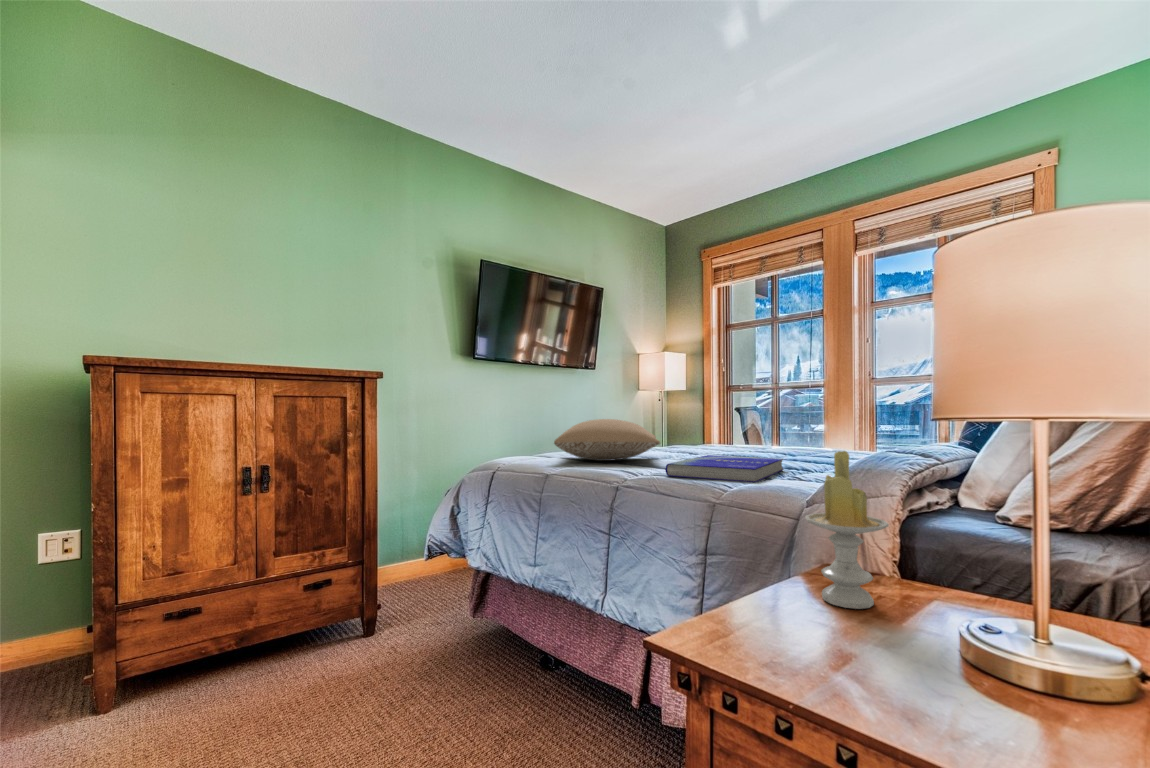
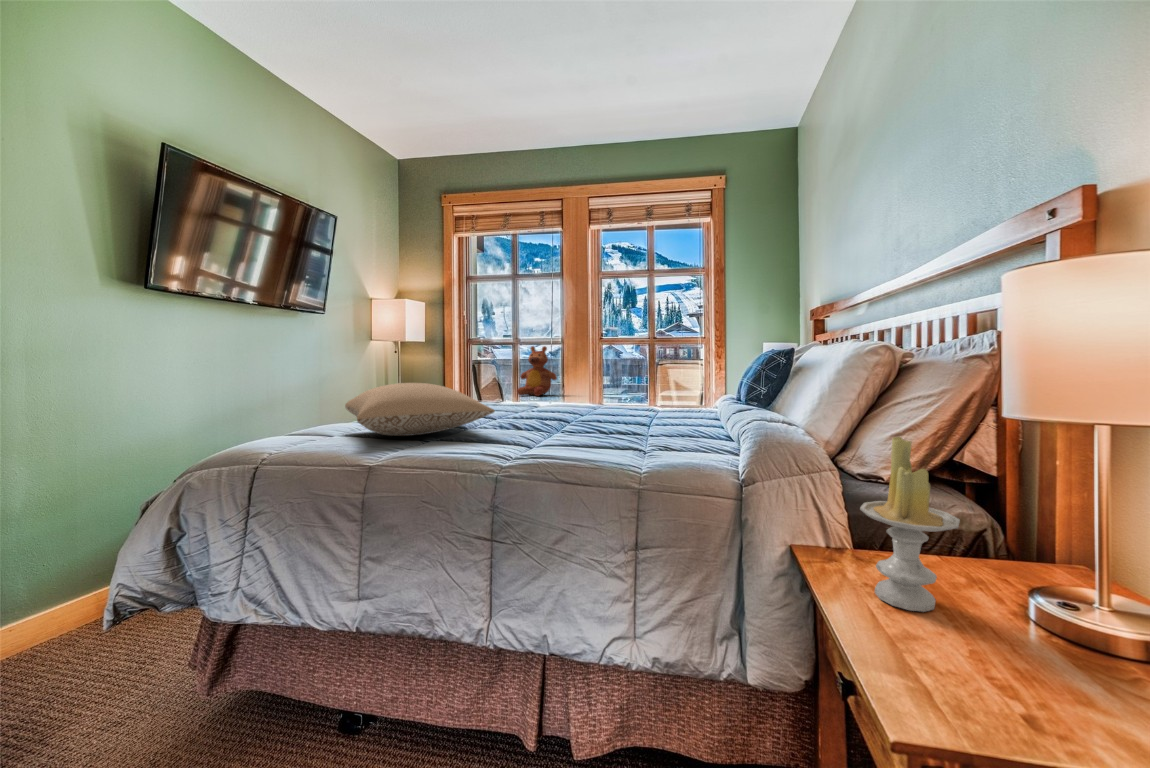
teddy bear: none [767,390,814,444] -> present [517,346,557,396]
book: present [665,455,784,482] -> none [543,422,648,456]

